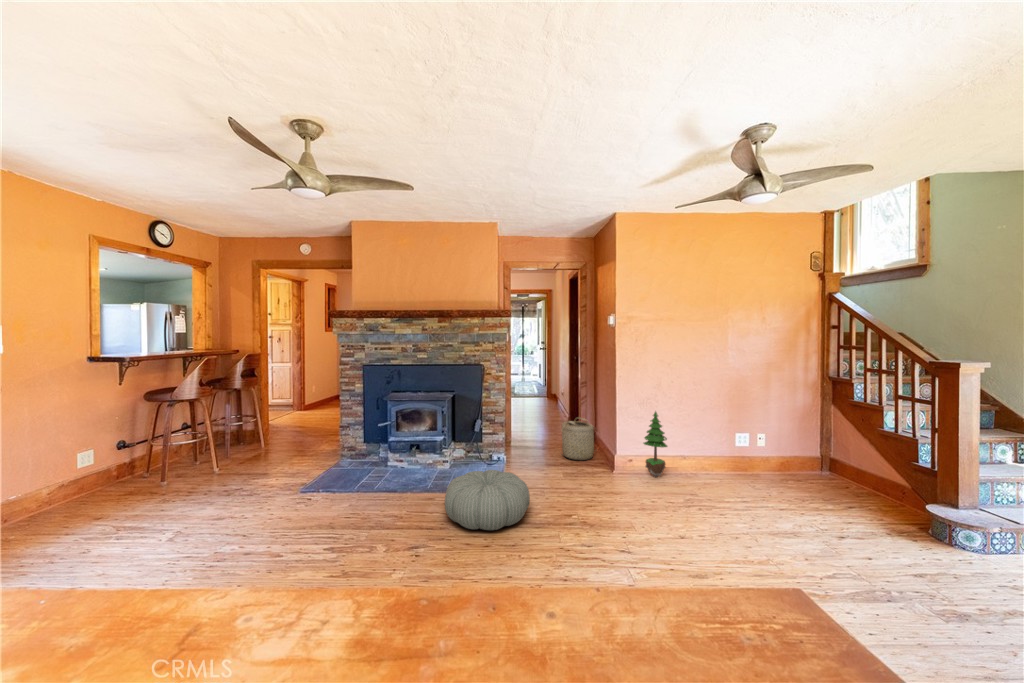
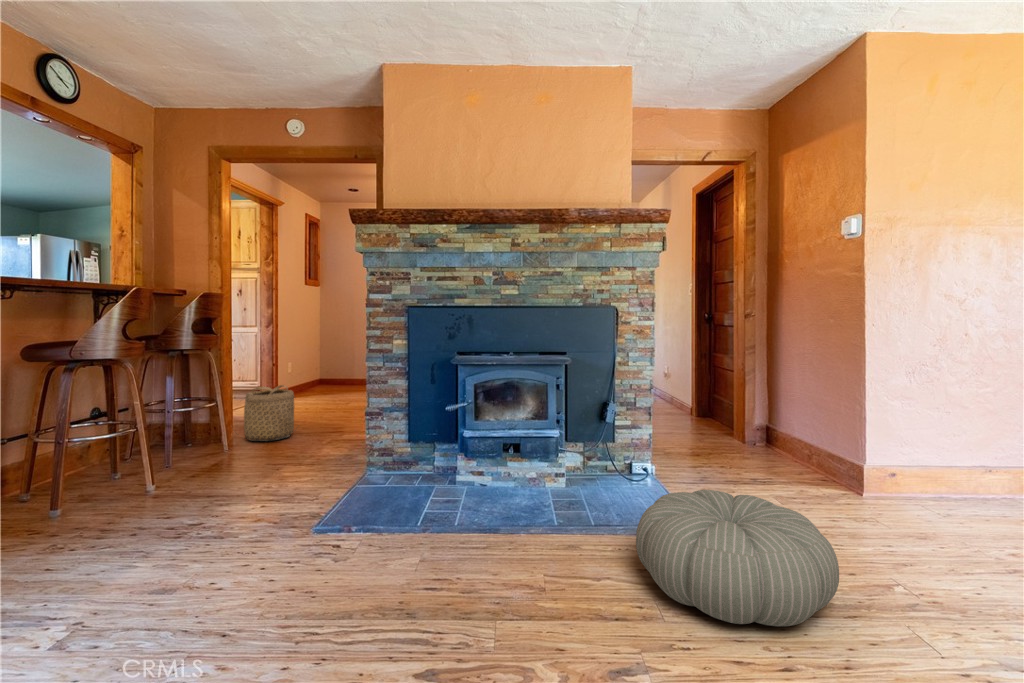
potted tree: present [644,412,667,476] -> none [925,382,983,502]
basket: present [562,418,594,460] -> present [244,385,294,441]

